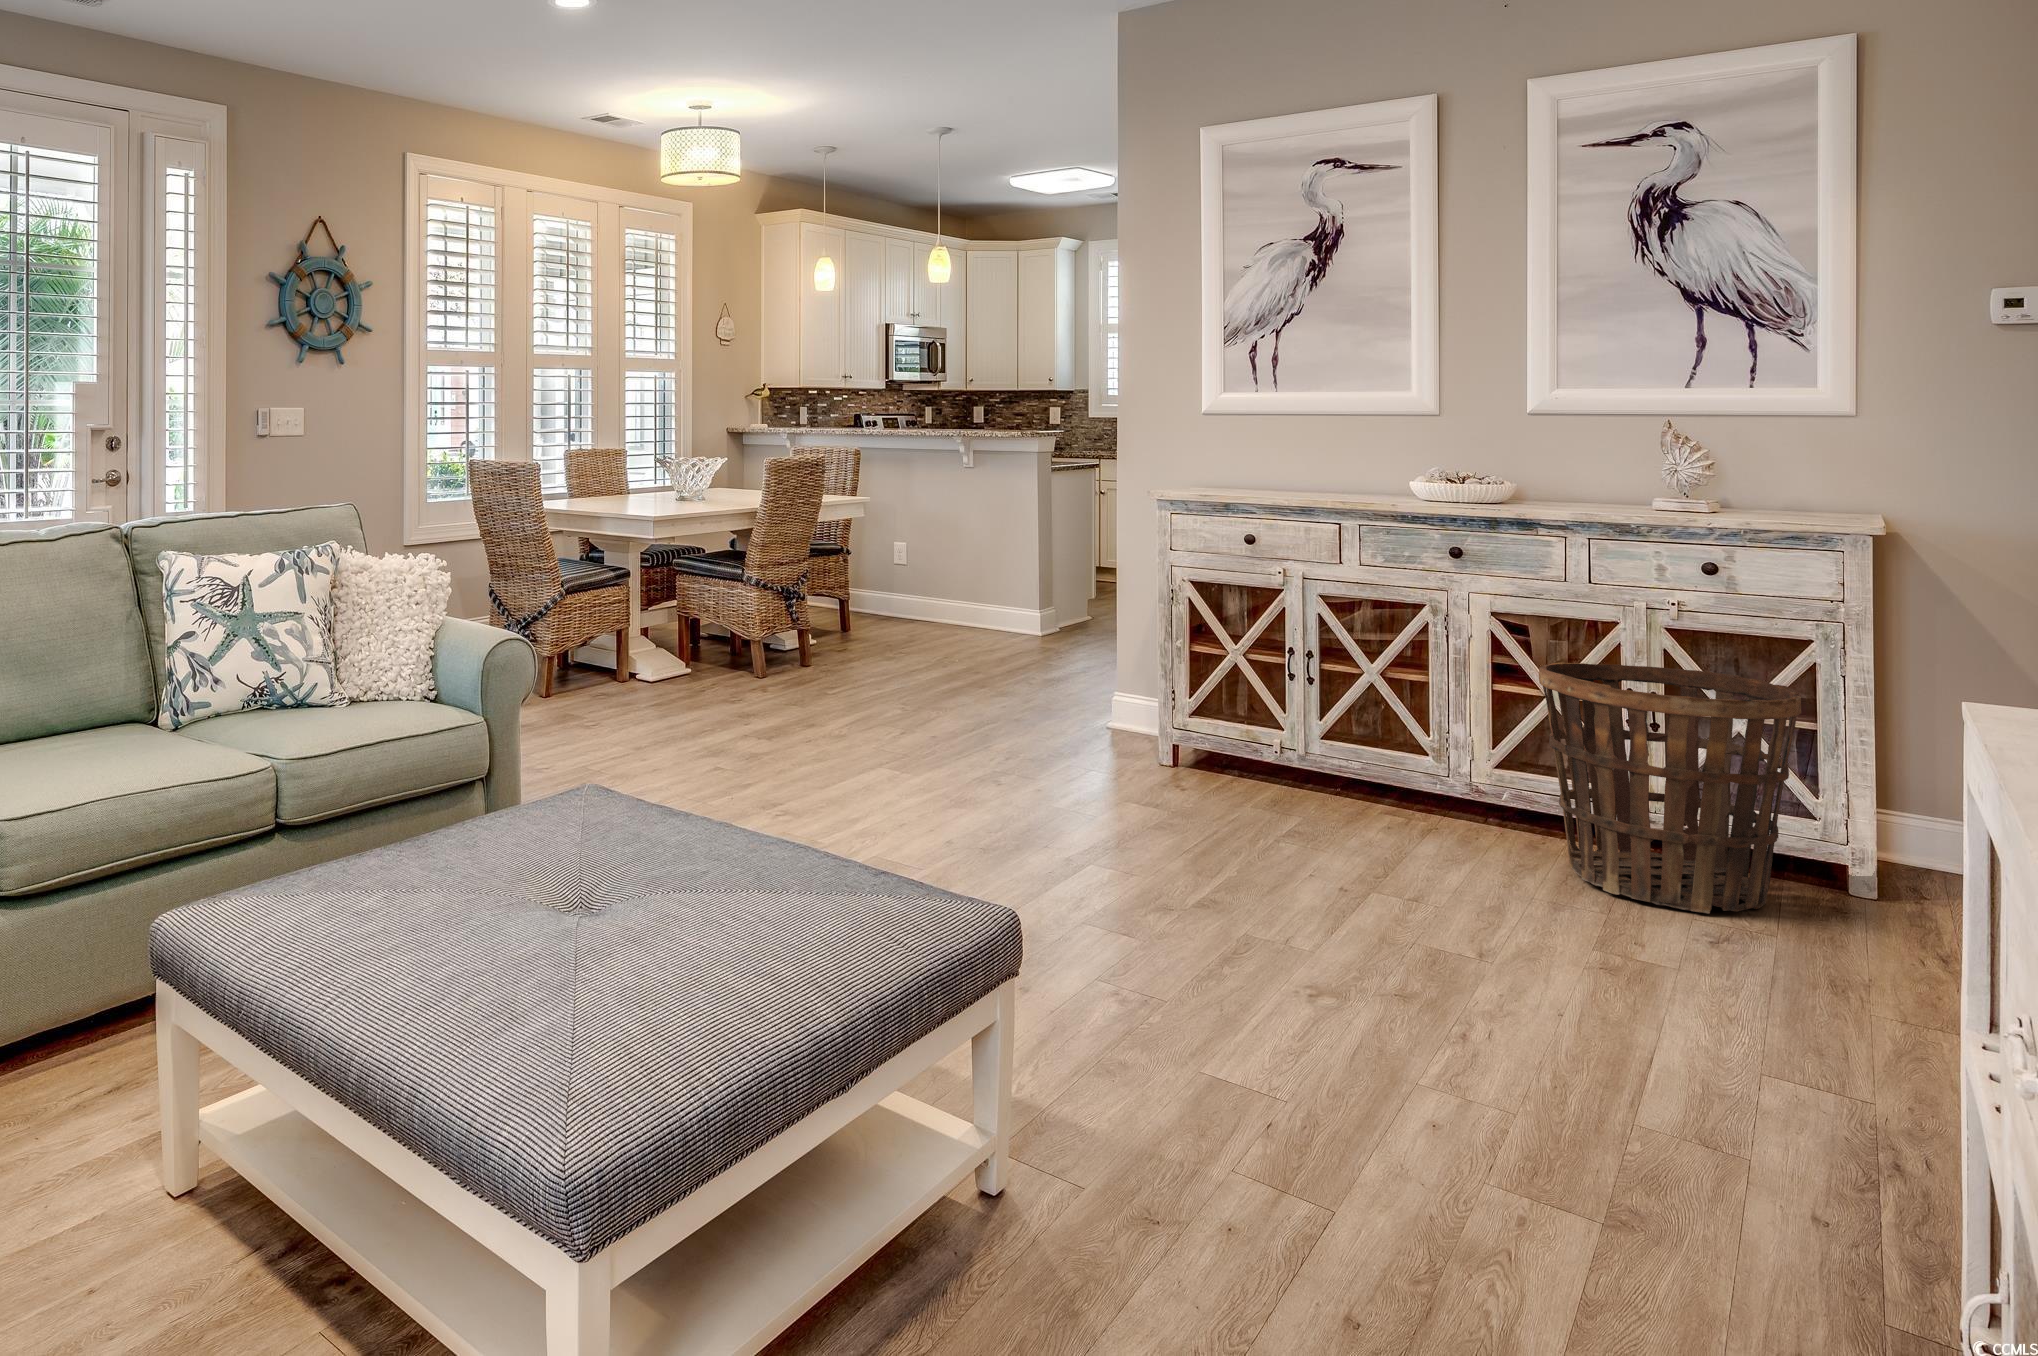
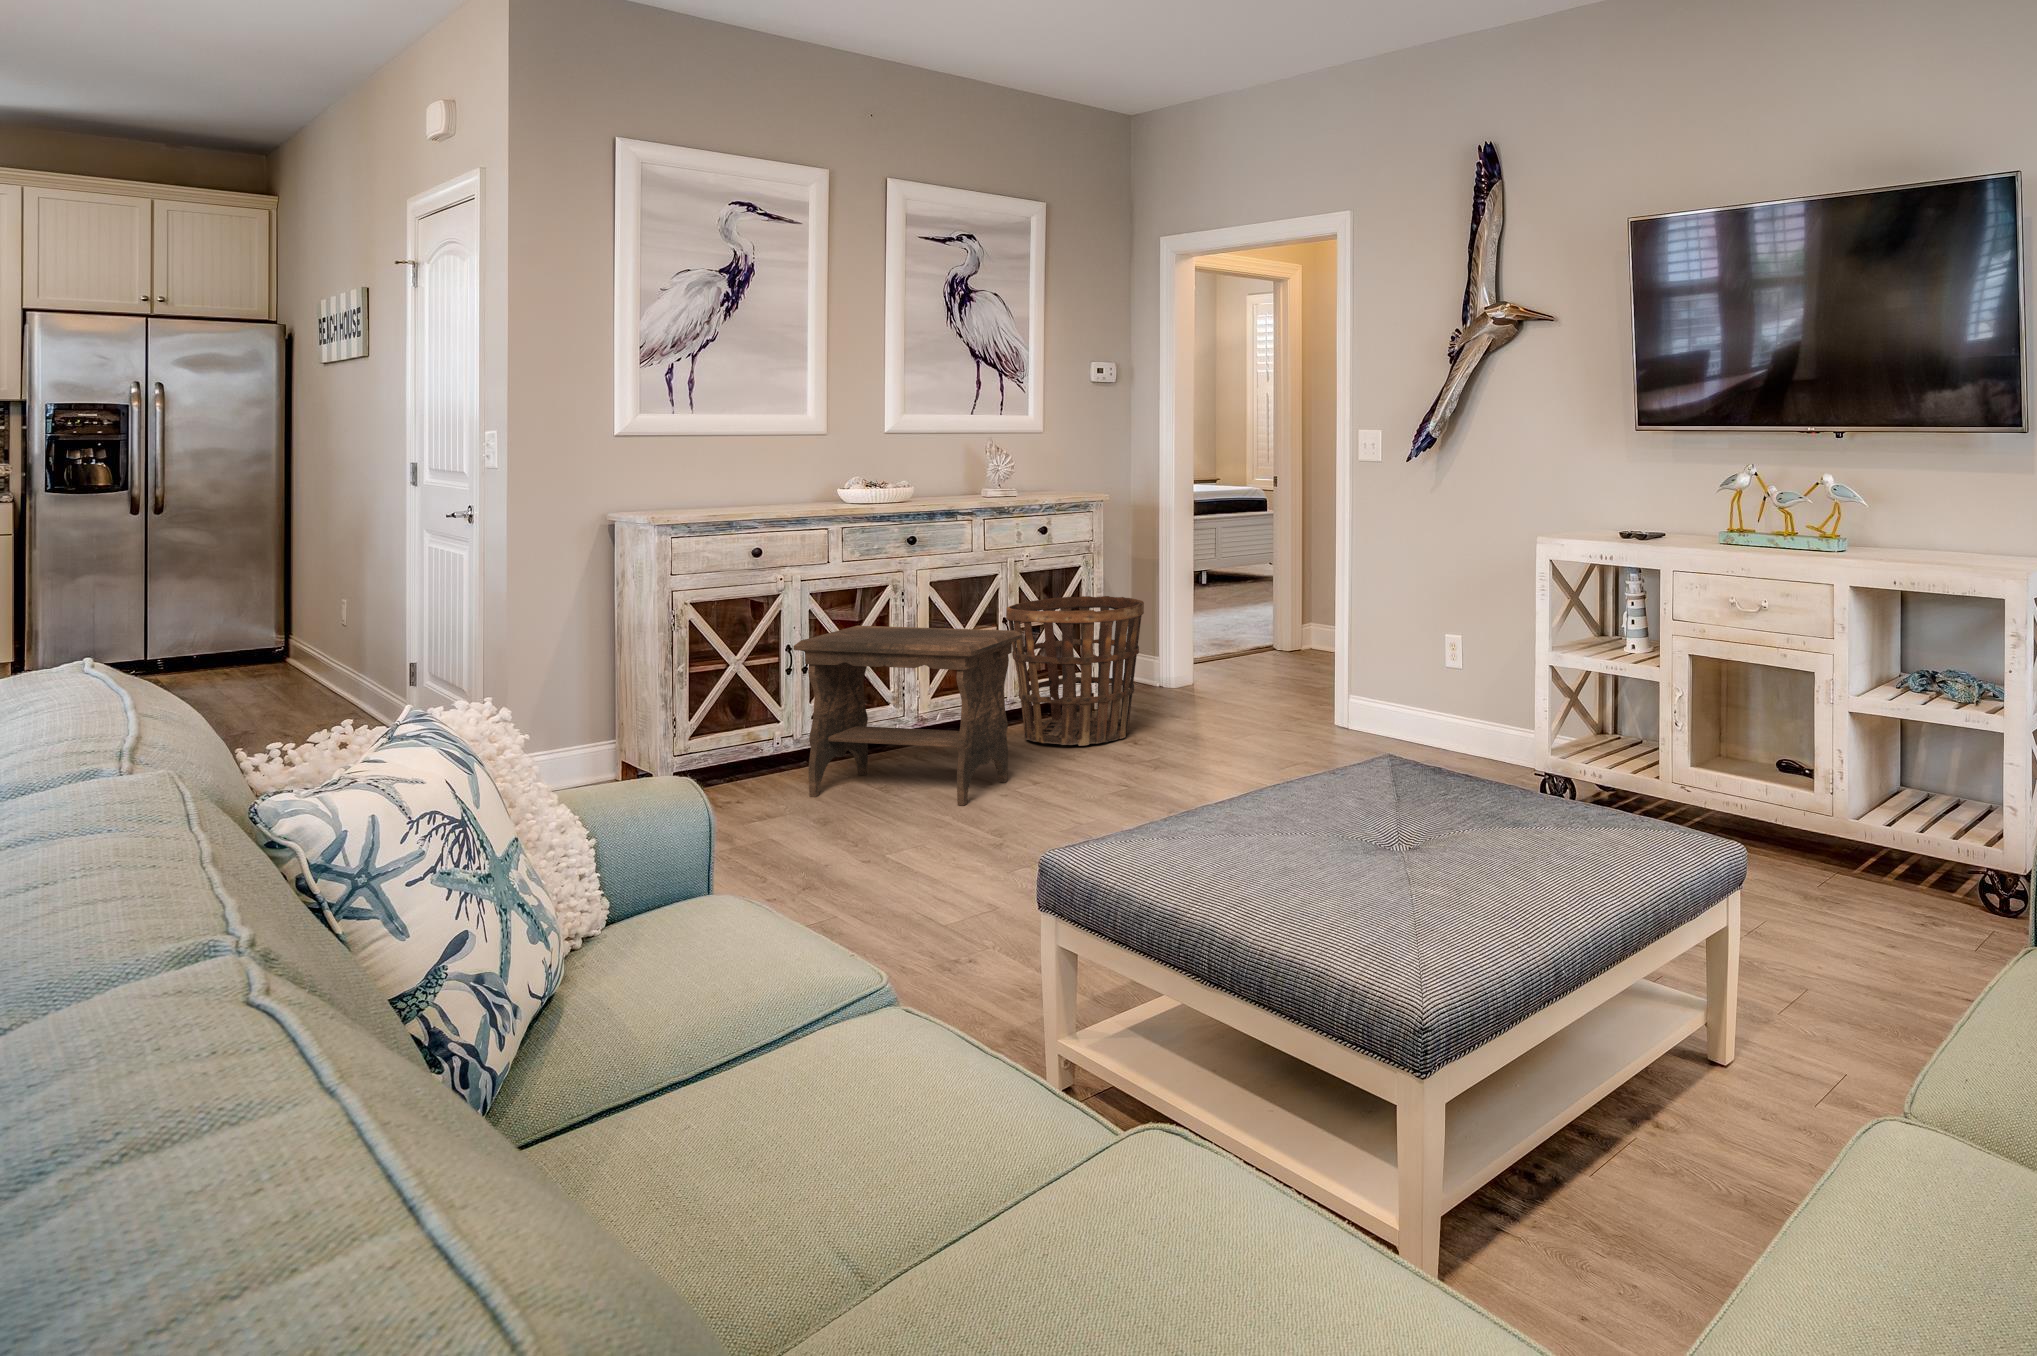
footstool: none [1206,635,1401,874] -> present [794,626,1022,805]

